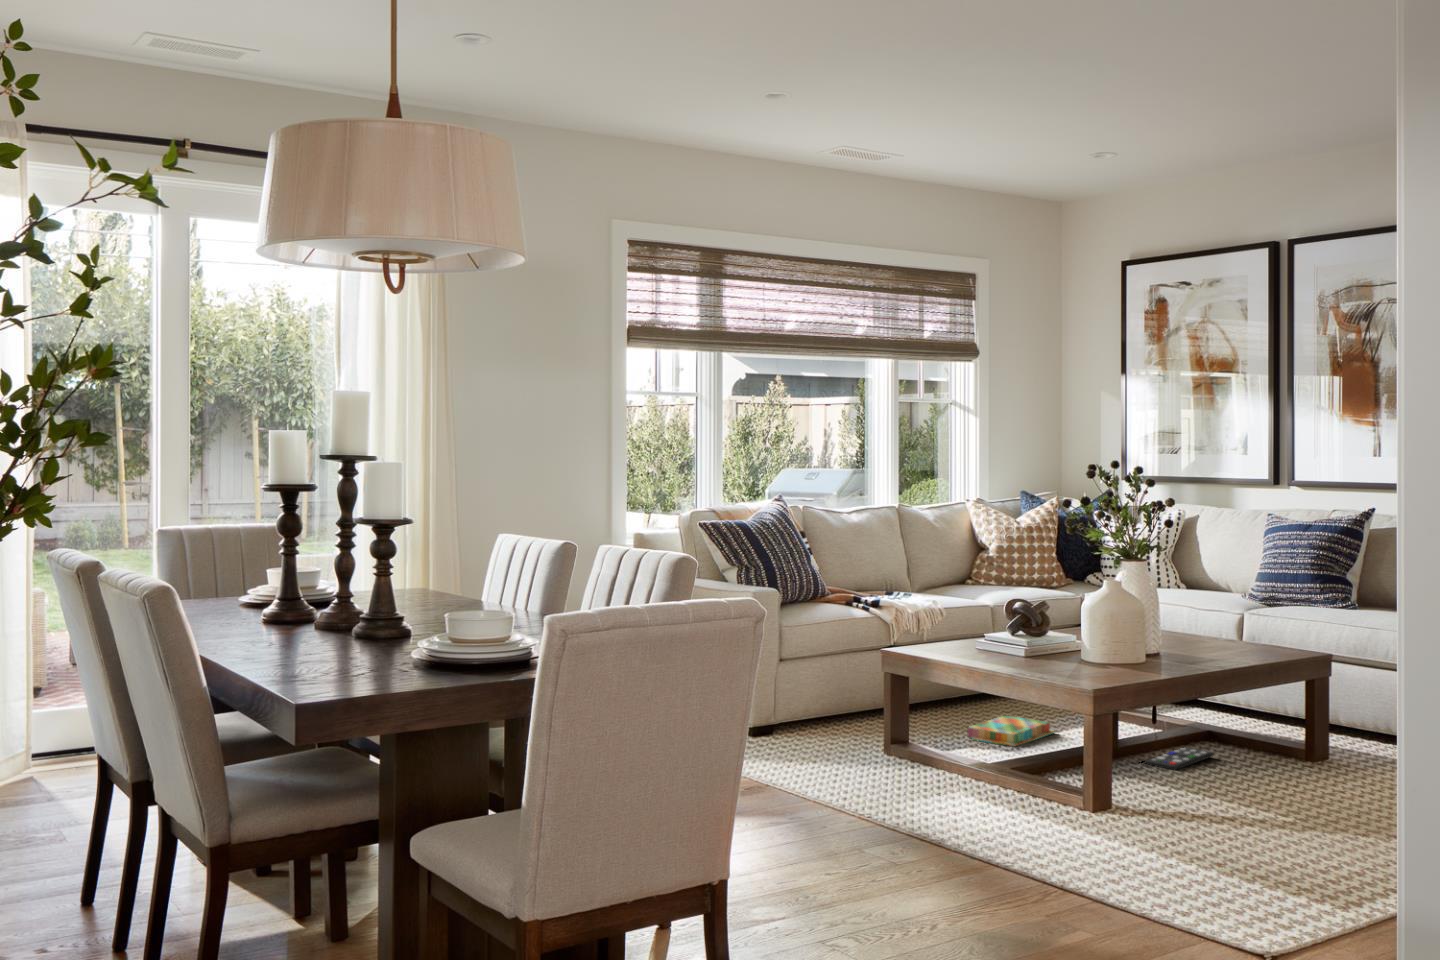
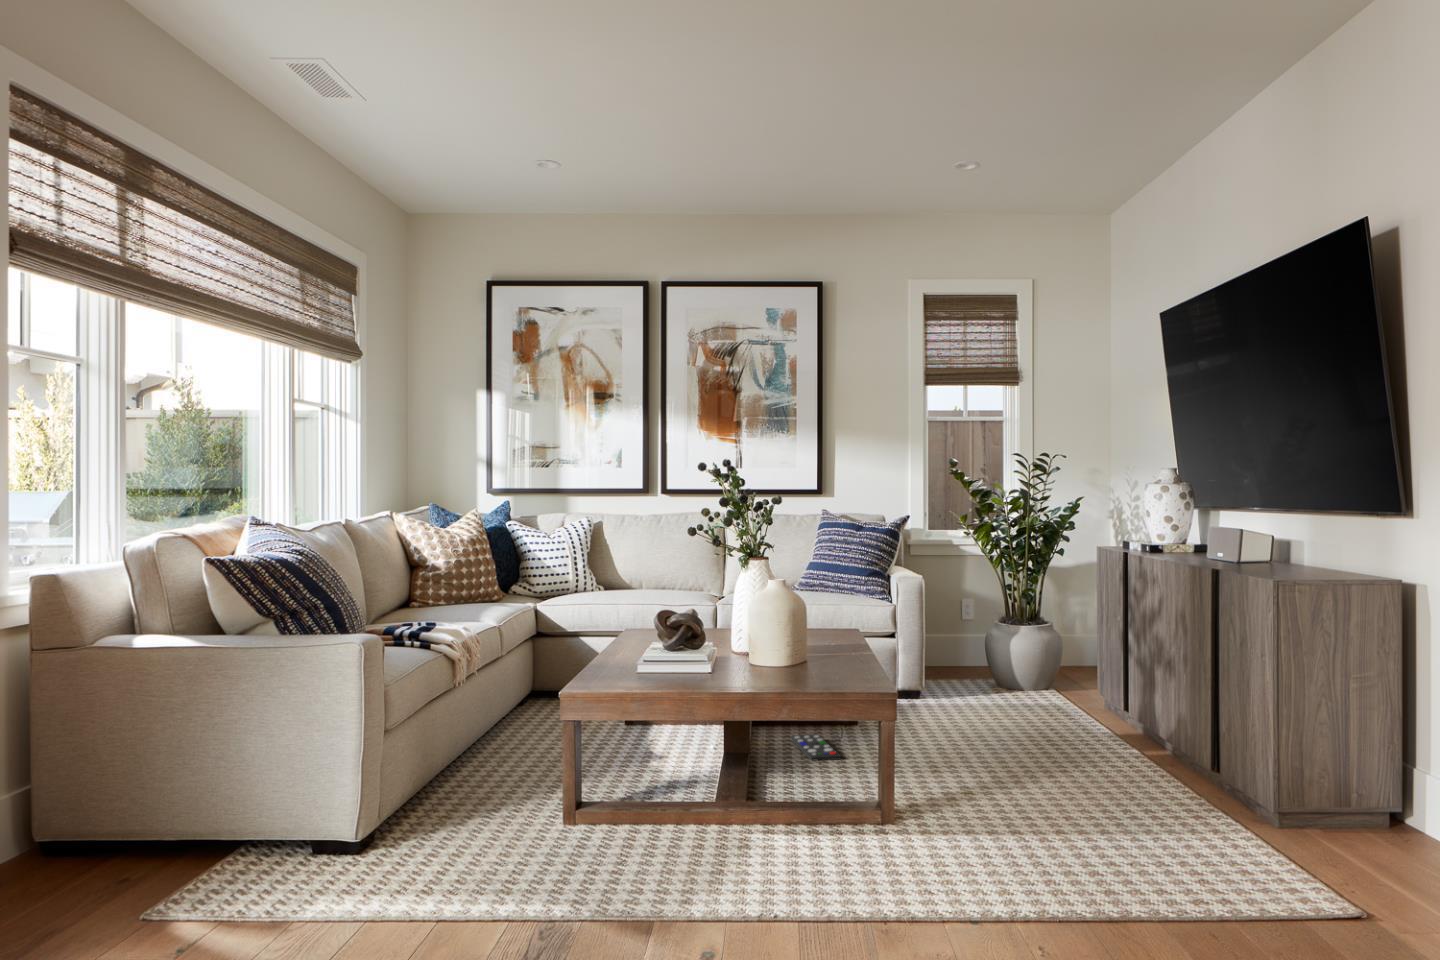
board game: present [967,715,1056,747] -> none [616,741,692,782]

